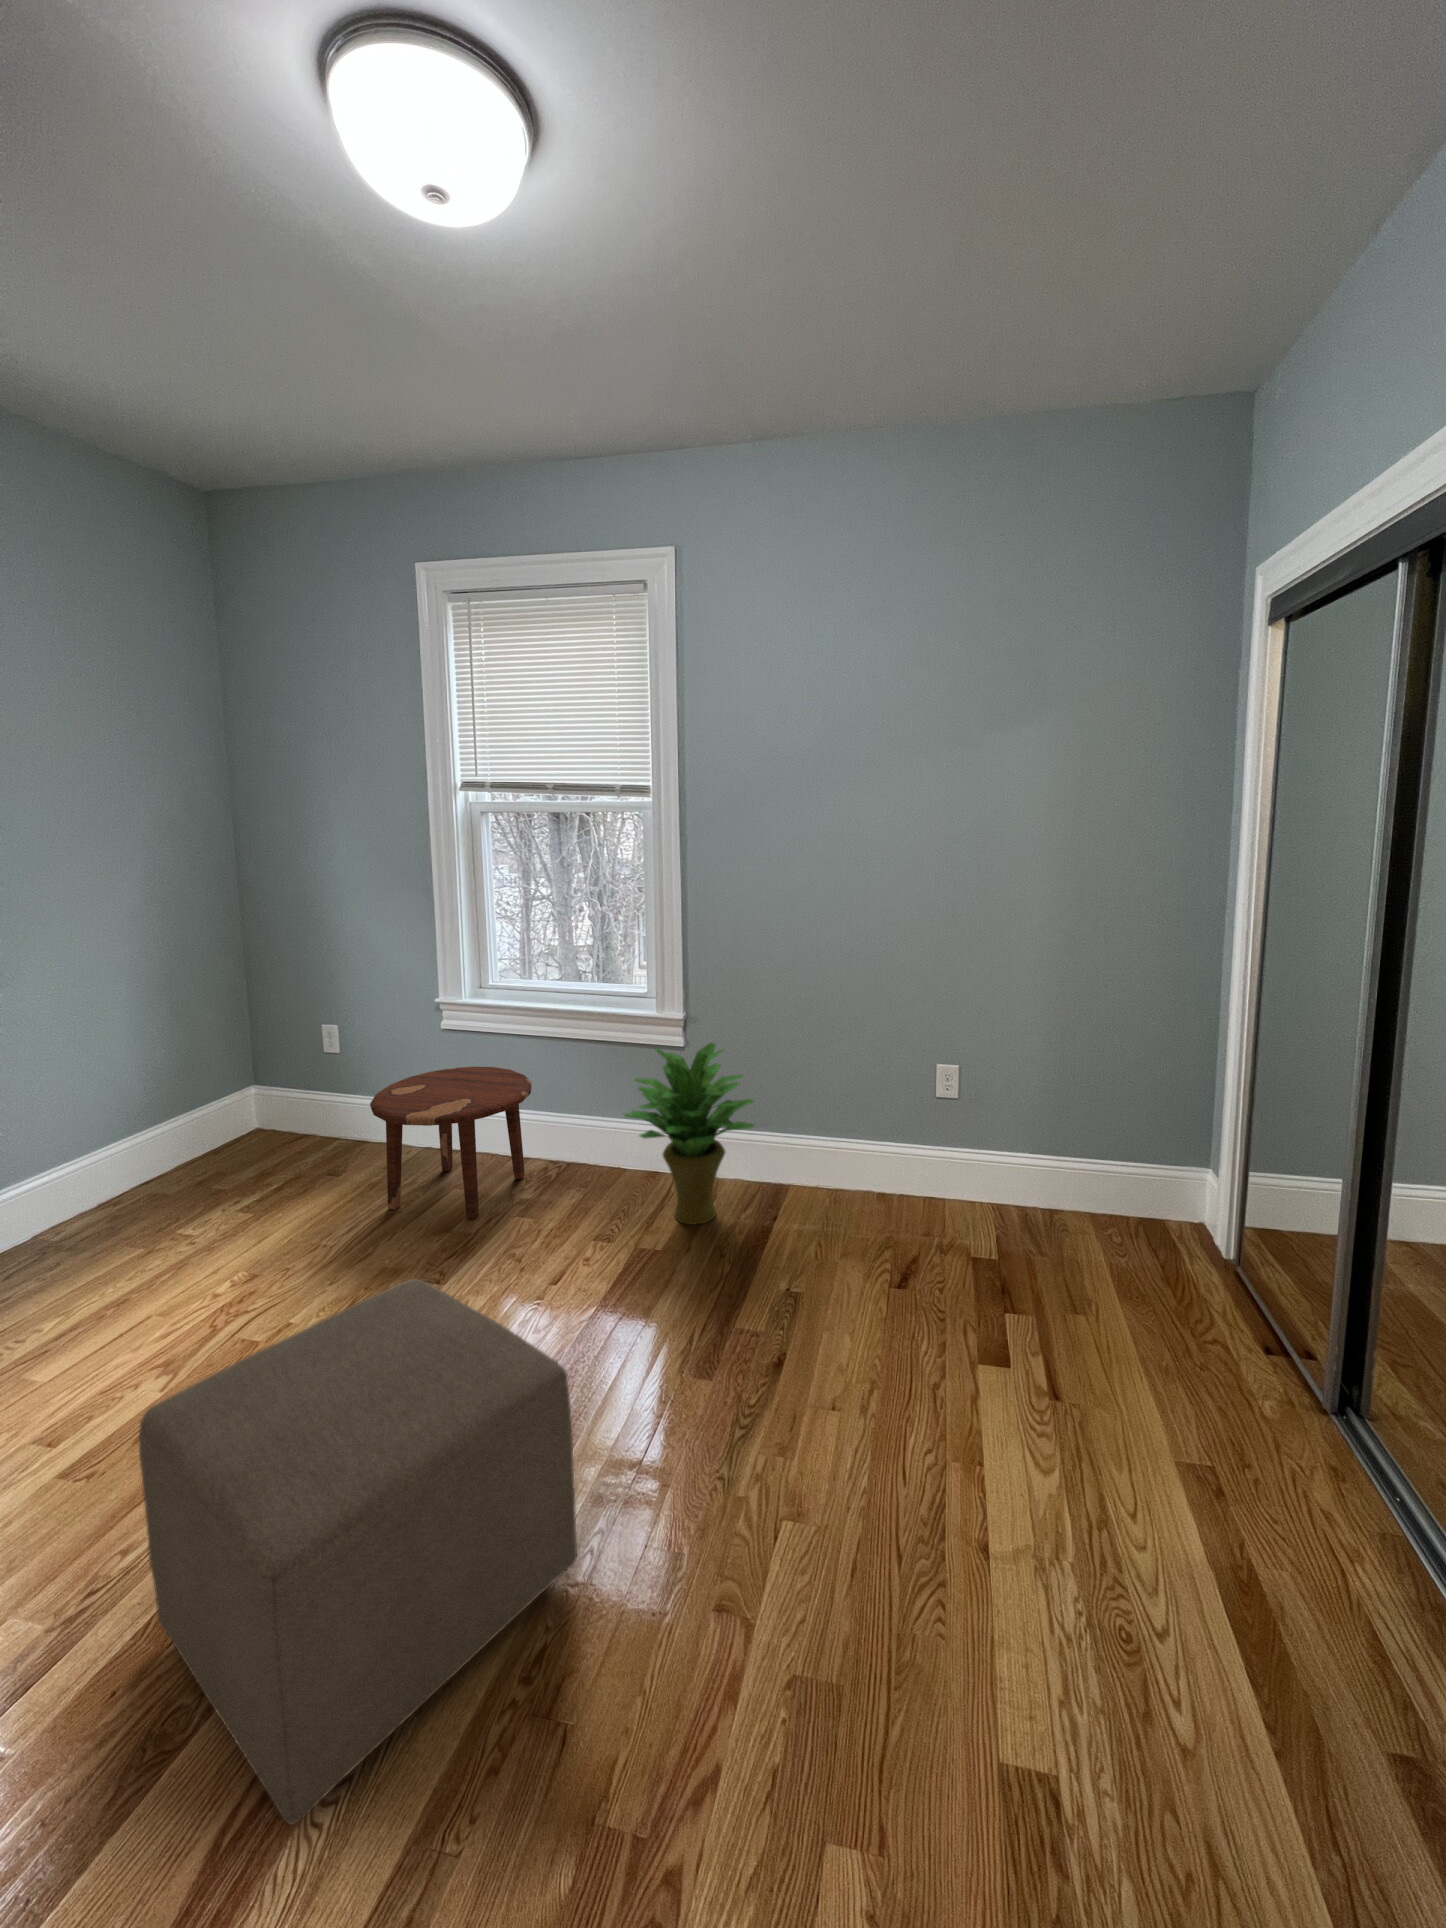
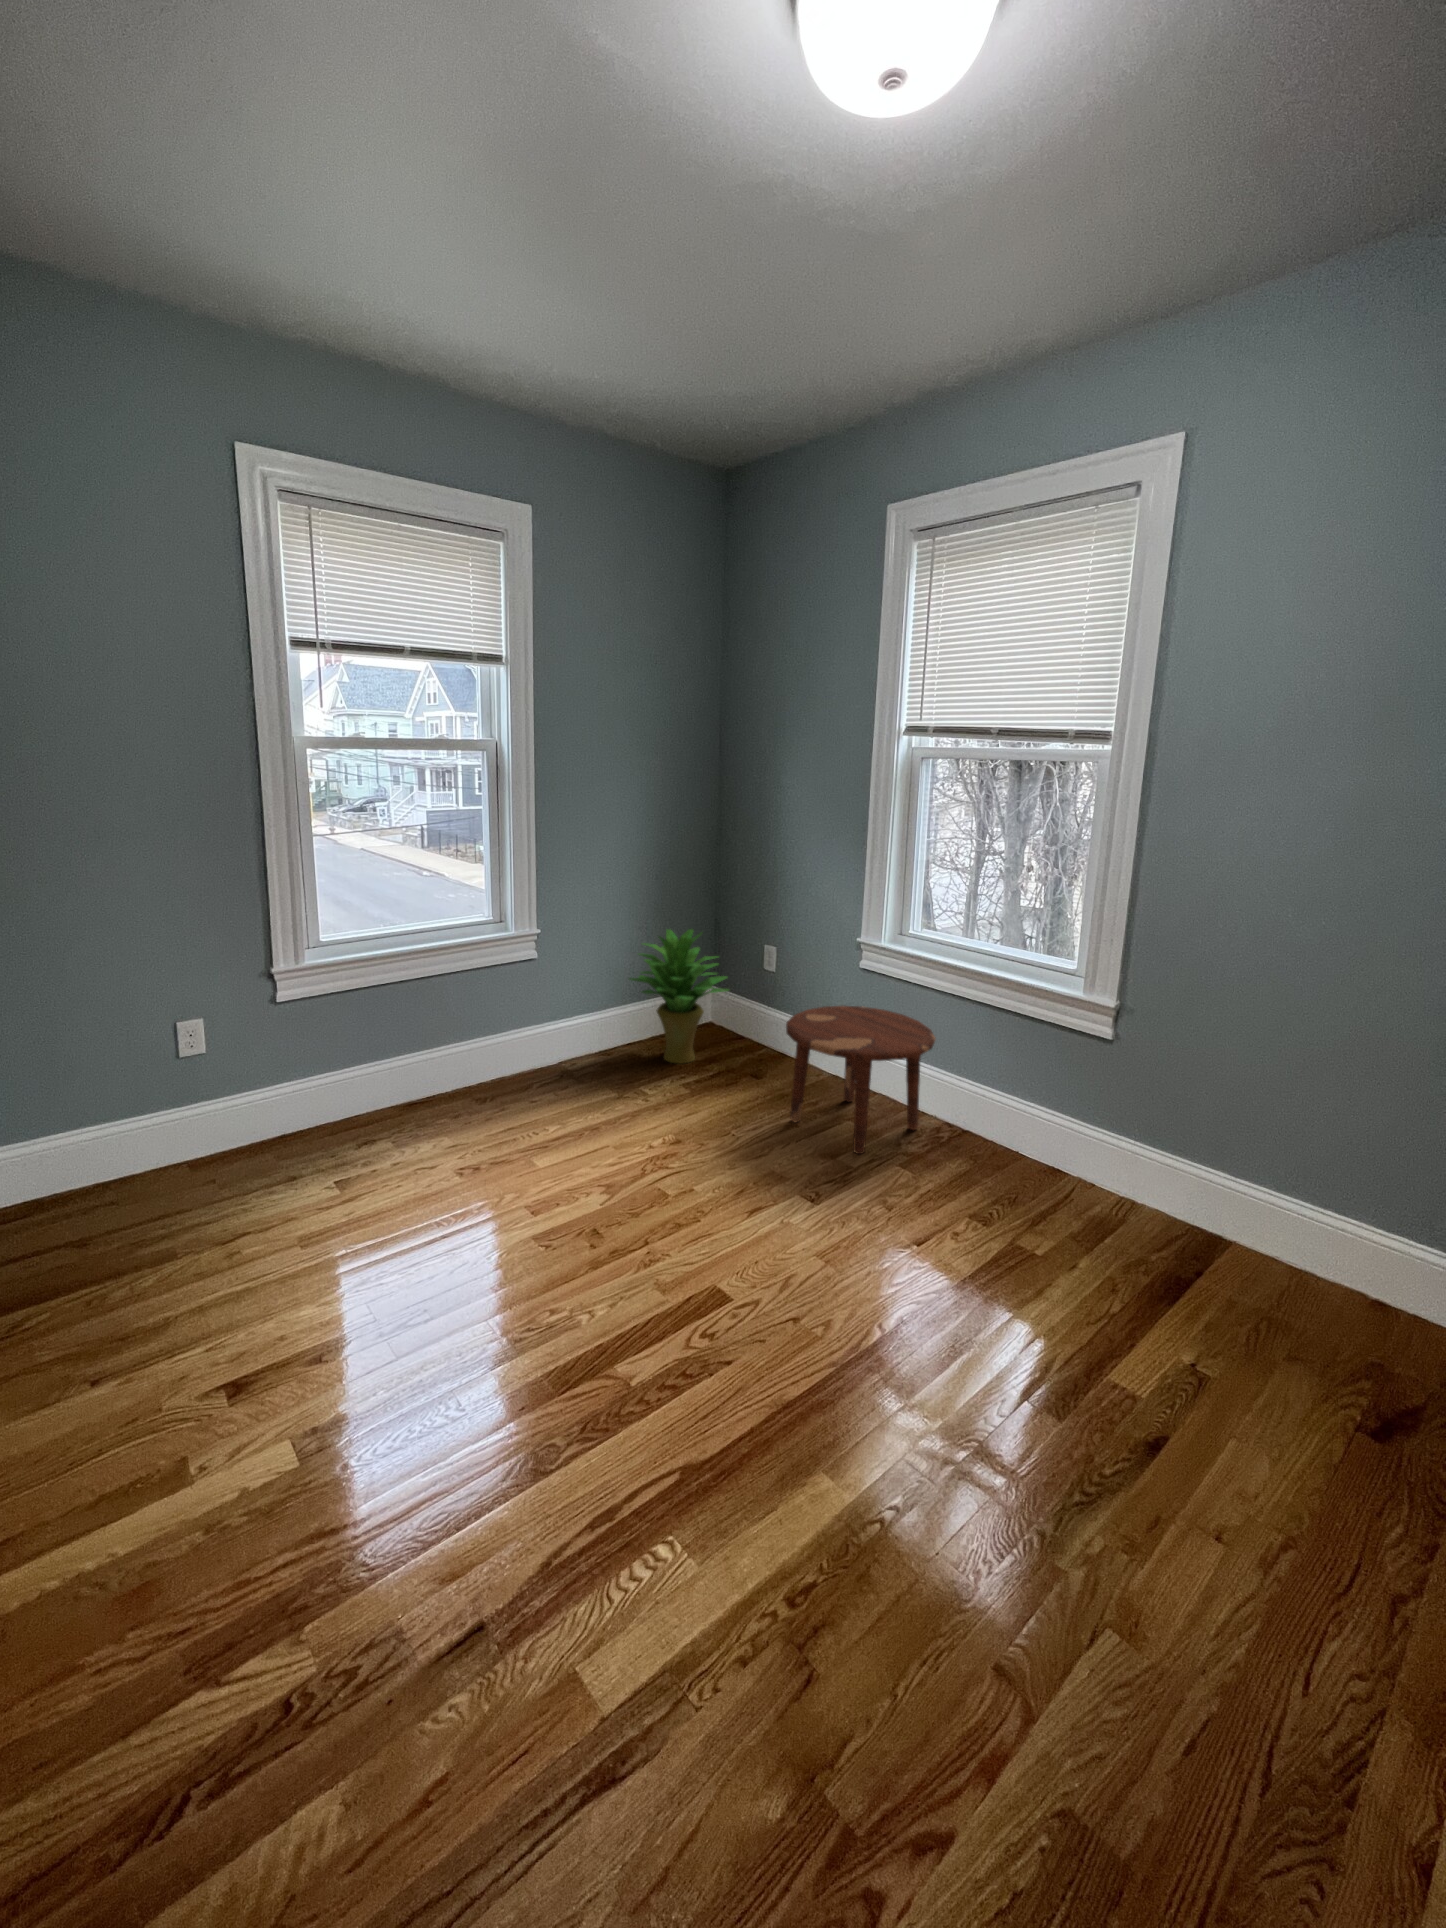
potted plant: present [624,1043,755,1224] -> present [629,929,728,1064]
ottoman: present [139,1279,577,1824] -> none [552,1189,874,1587]

